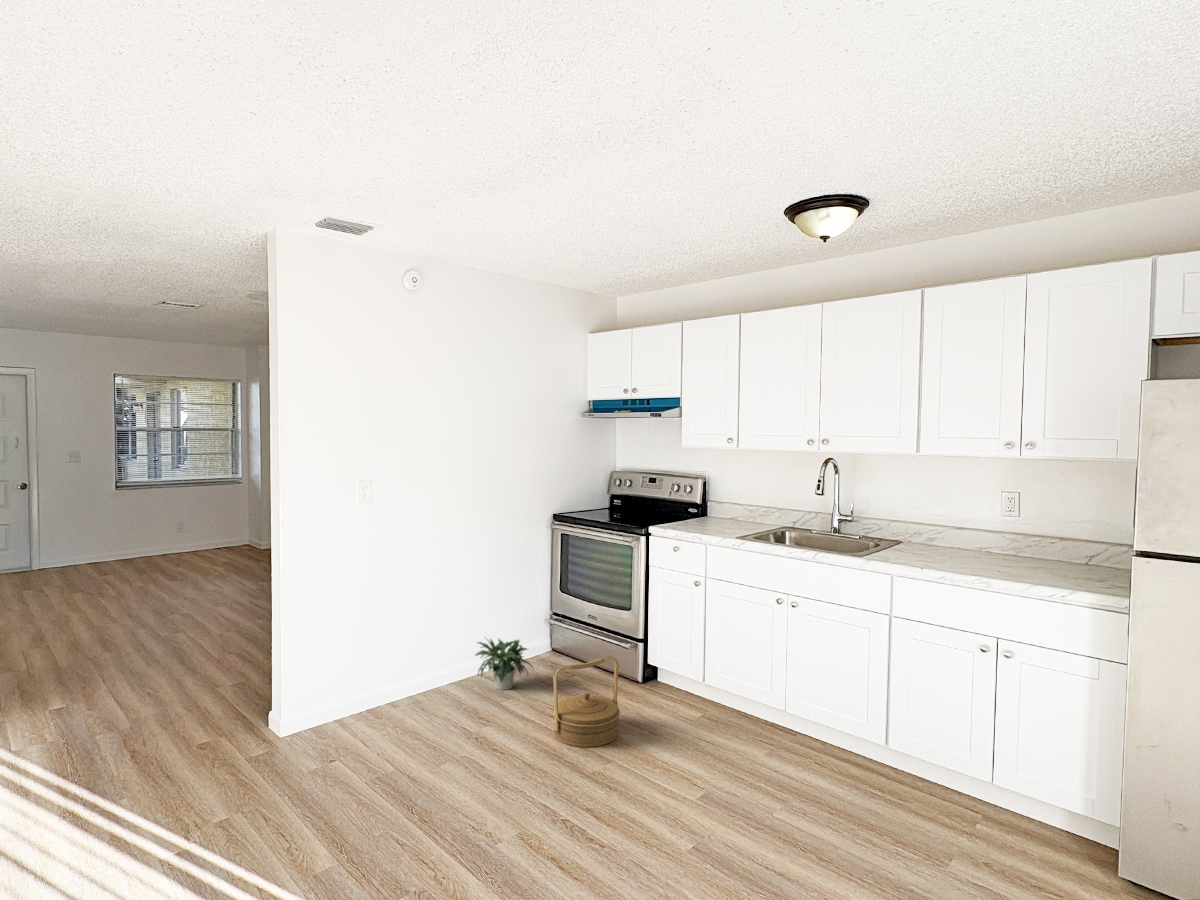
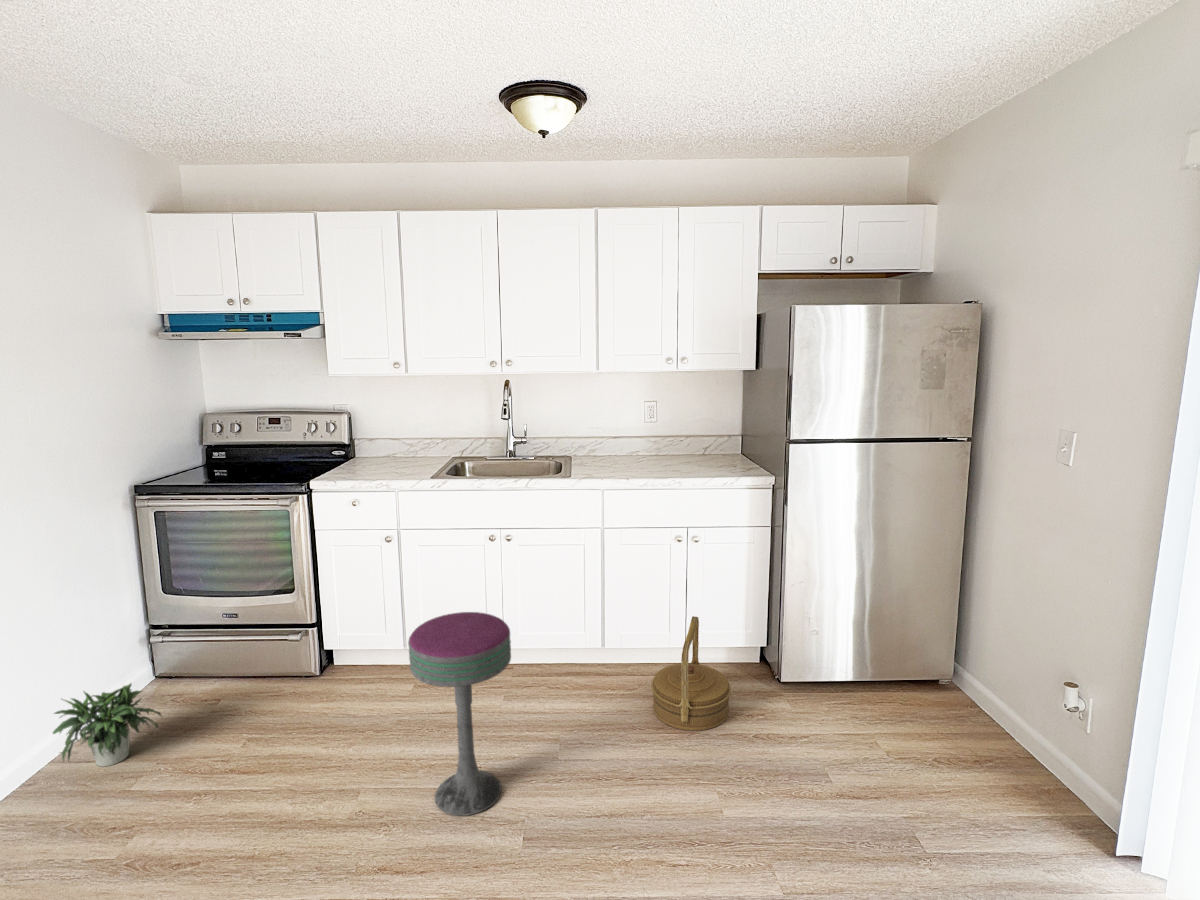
bar stool: none [640,636,721,805] -> present [408,612,511,816]
basket: present [553,656,620,747] -> present [651,616,731,731]

